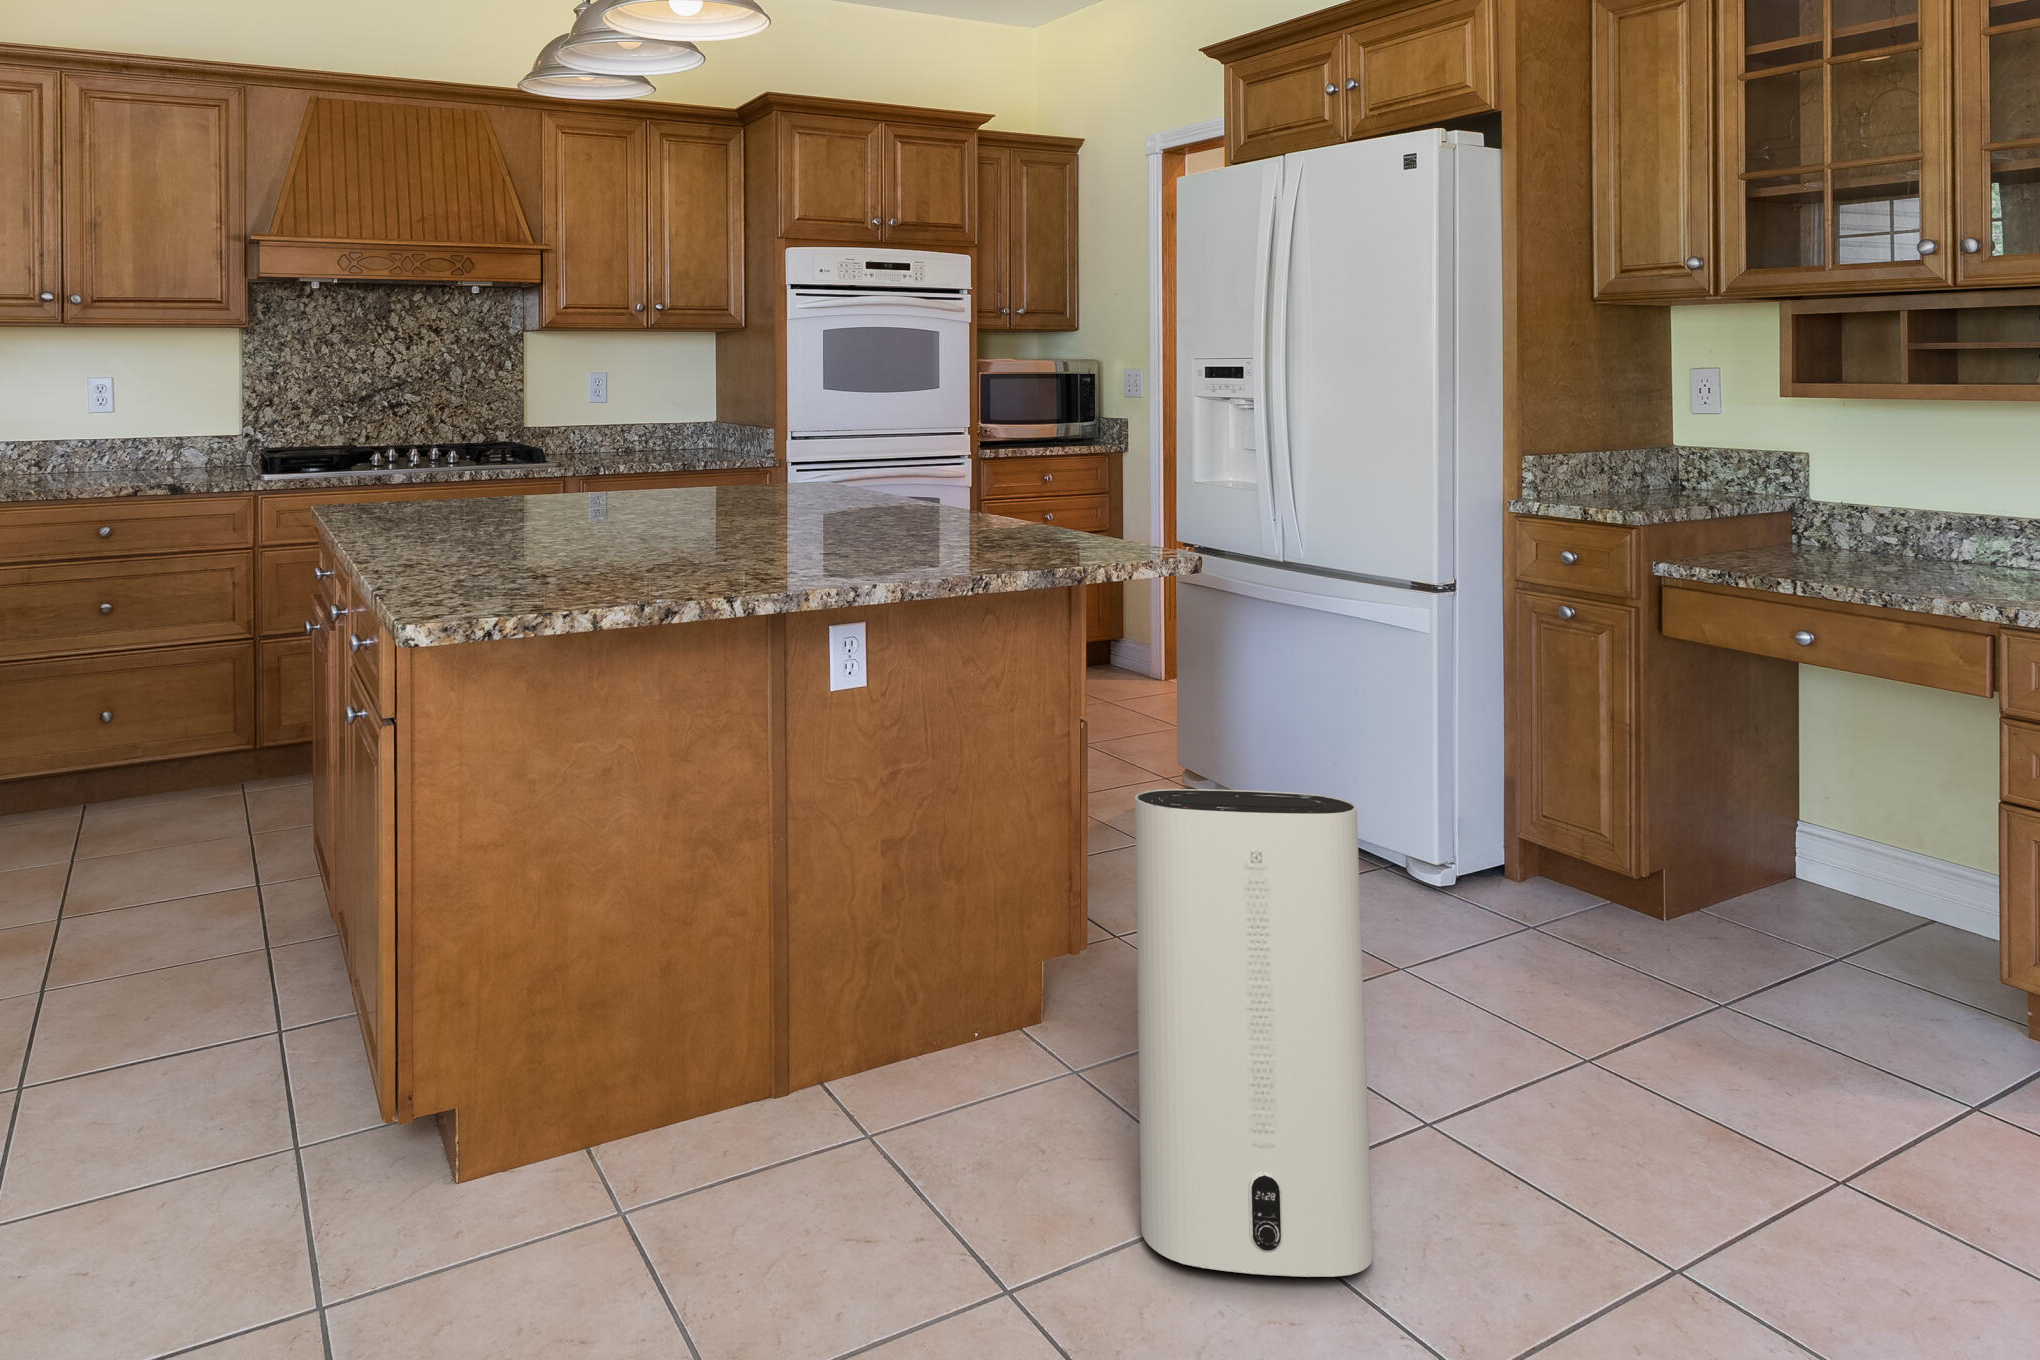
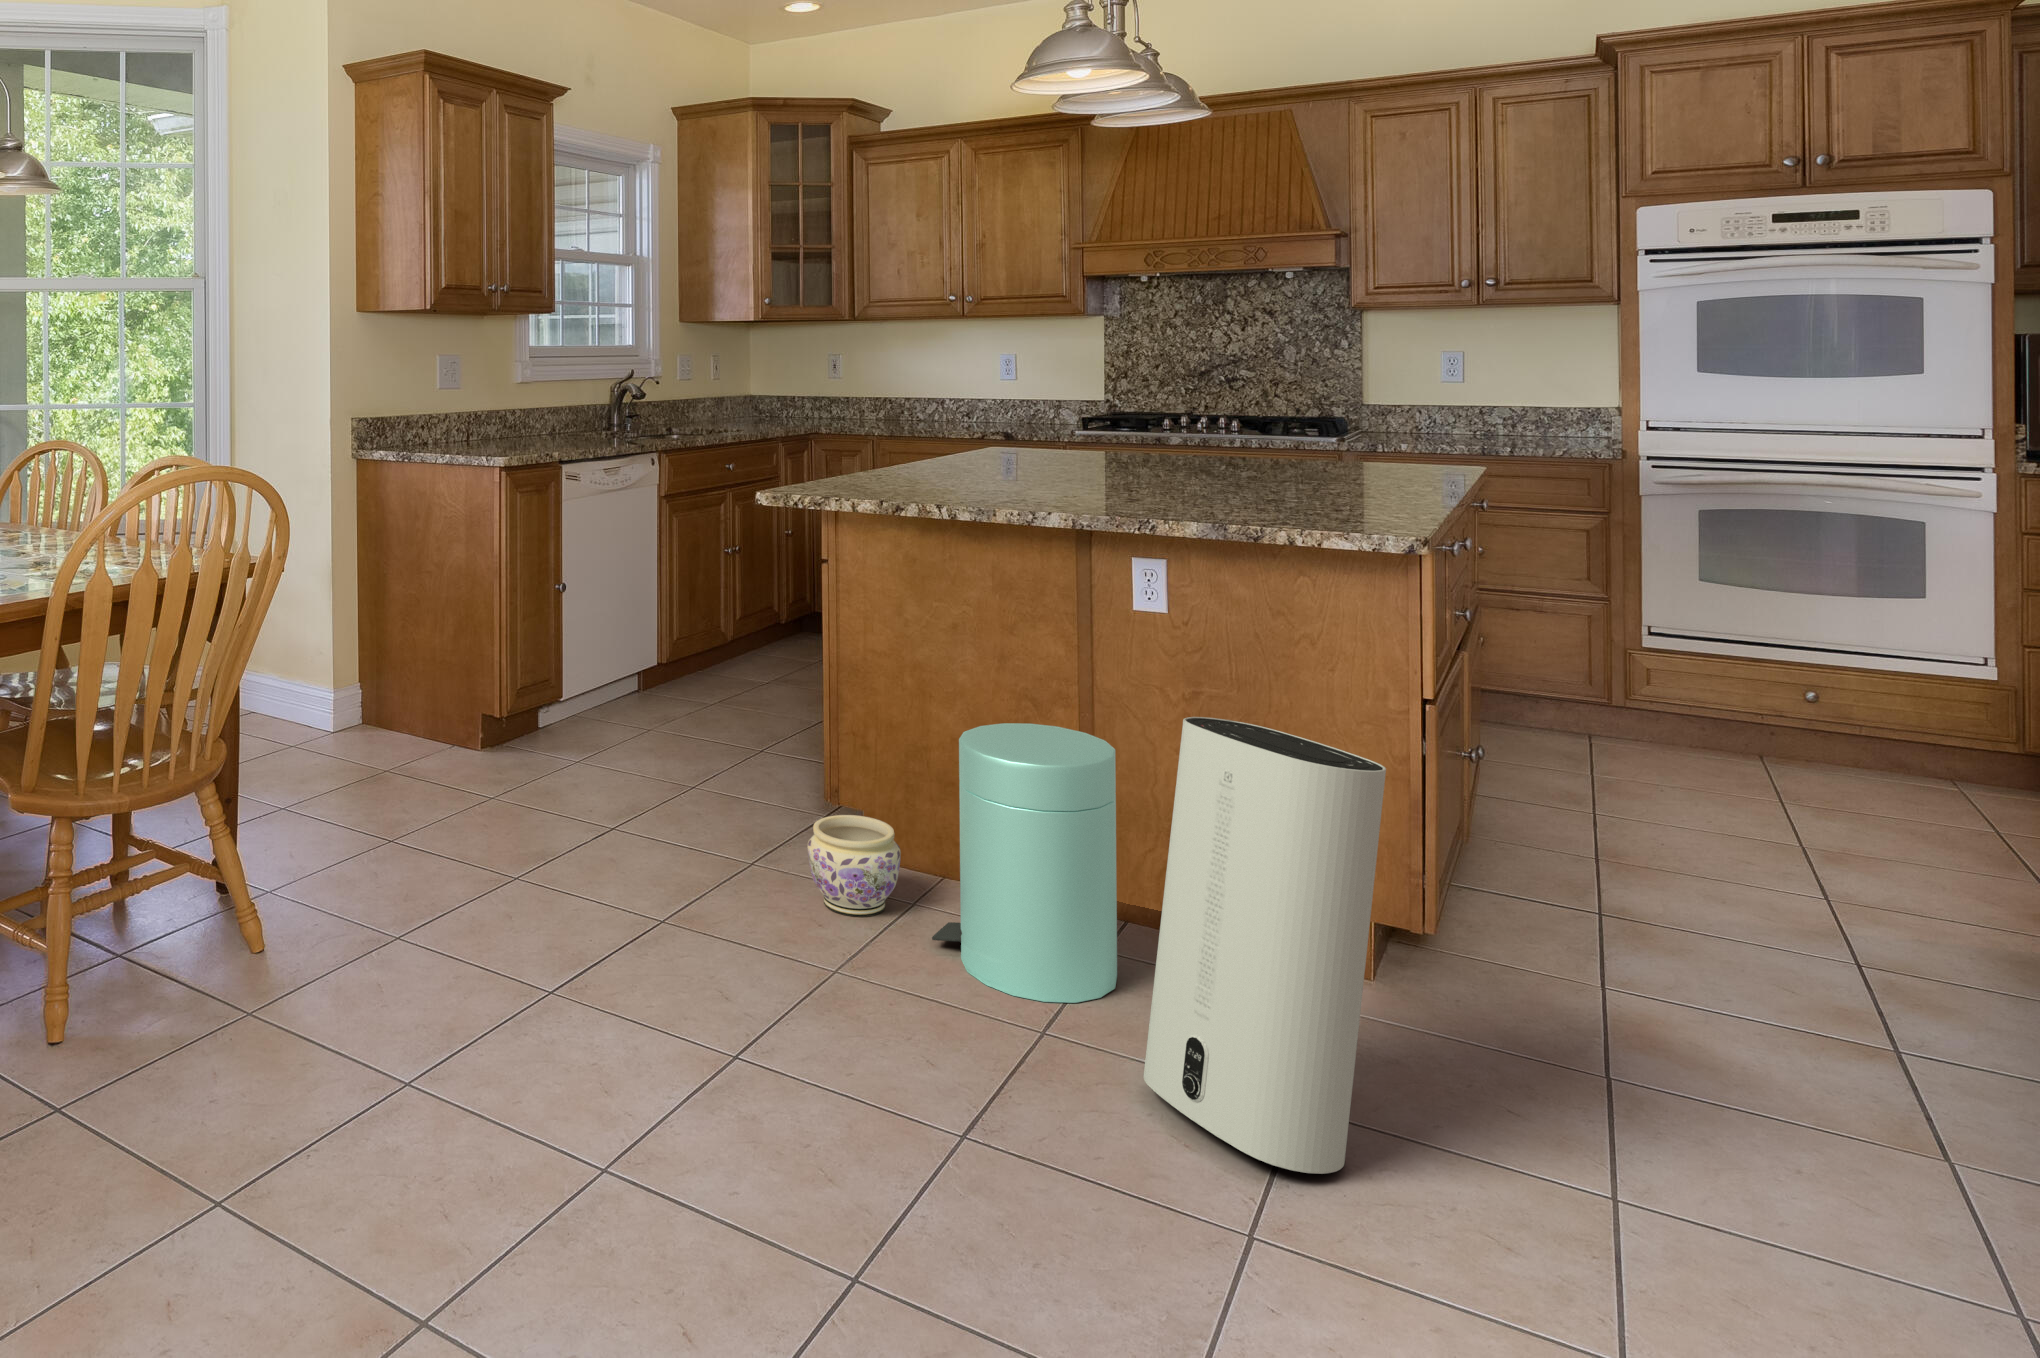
trash can: none [728,862,963,1261] -> present [932,723,1117,1003]
planter: none [498,1102,647,1289] -> present [807,815,901,917]

